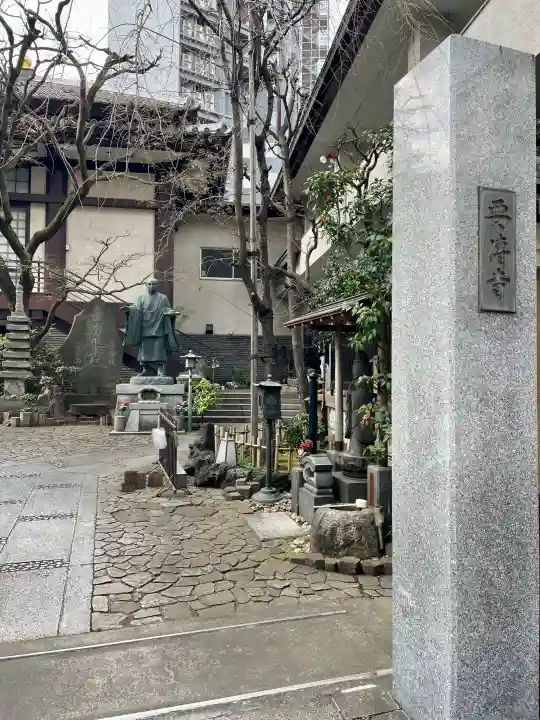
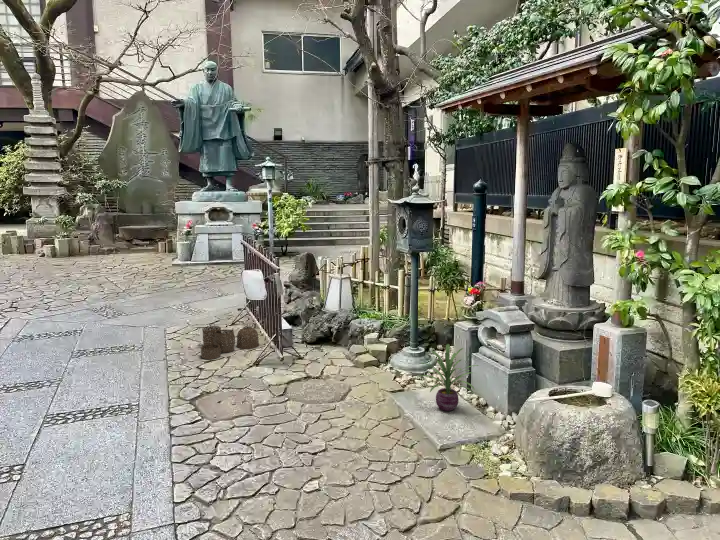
decorative plant: none [256,479,300,523] -> present [417,344,478,411]

